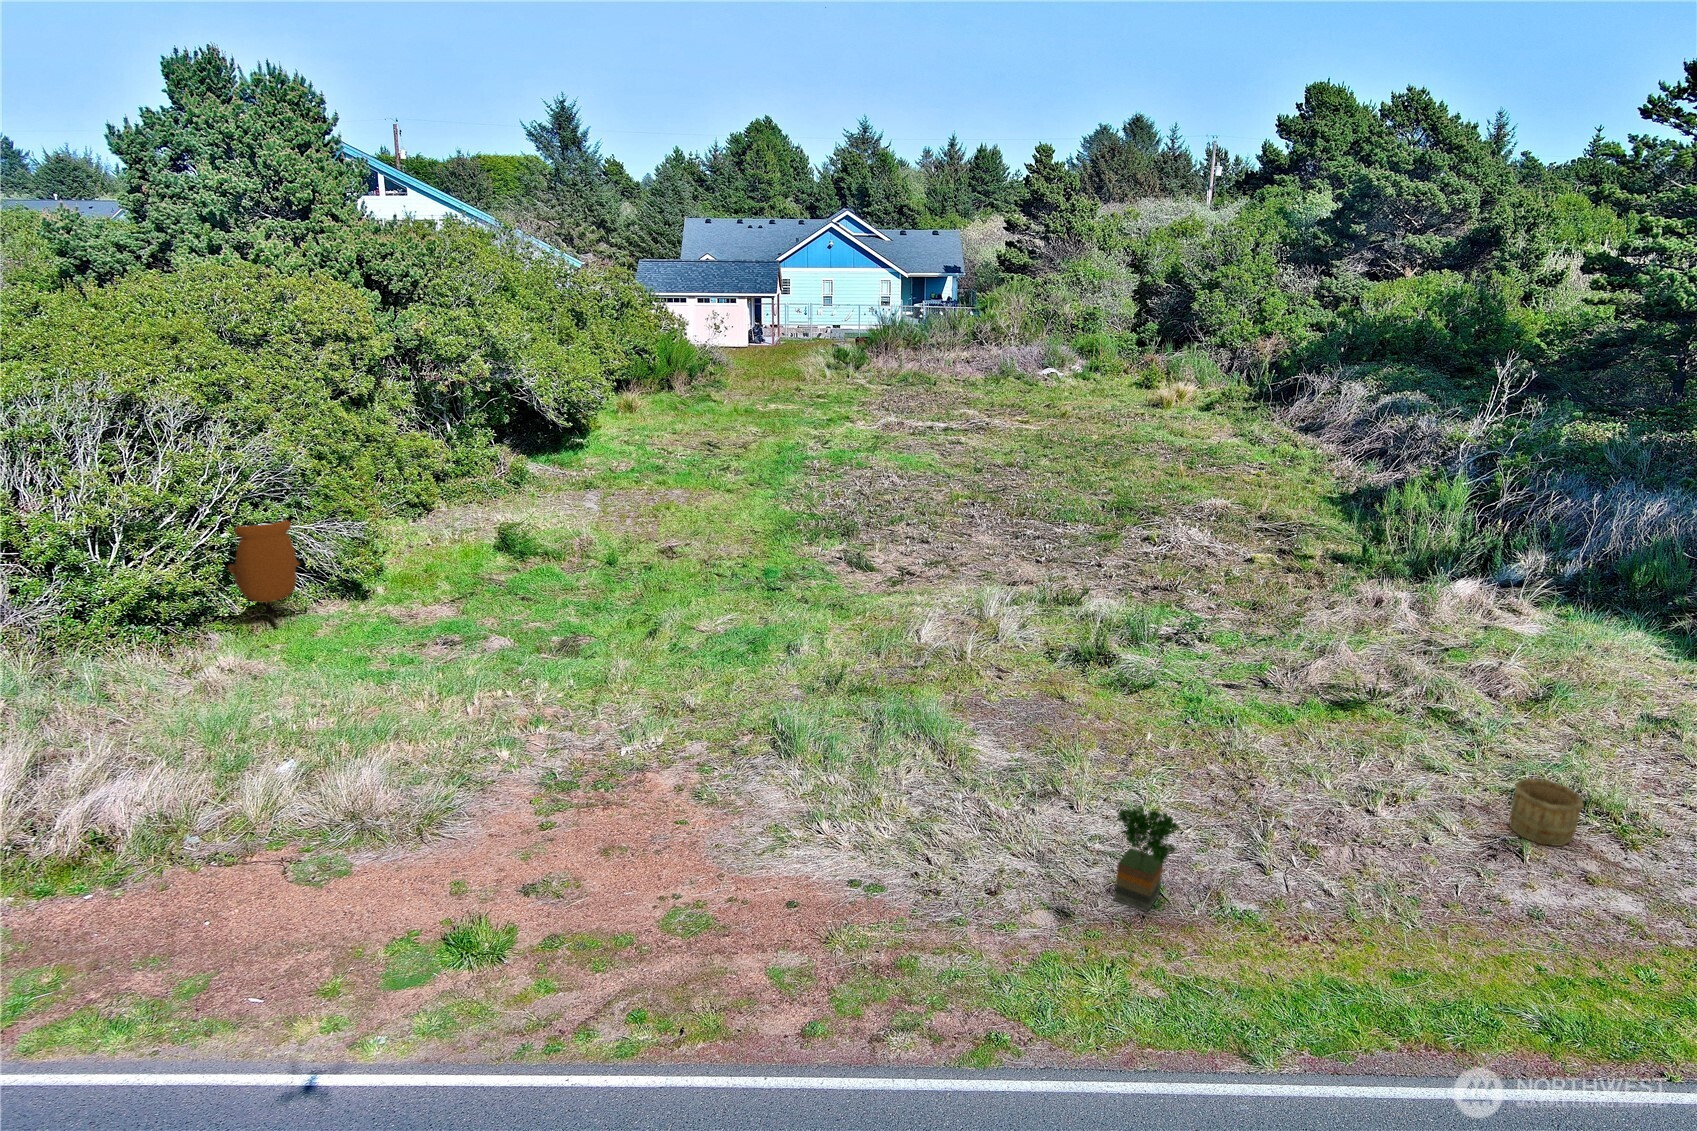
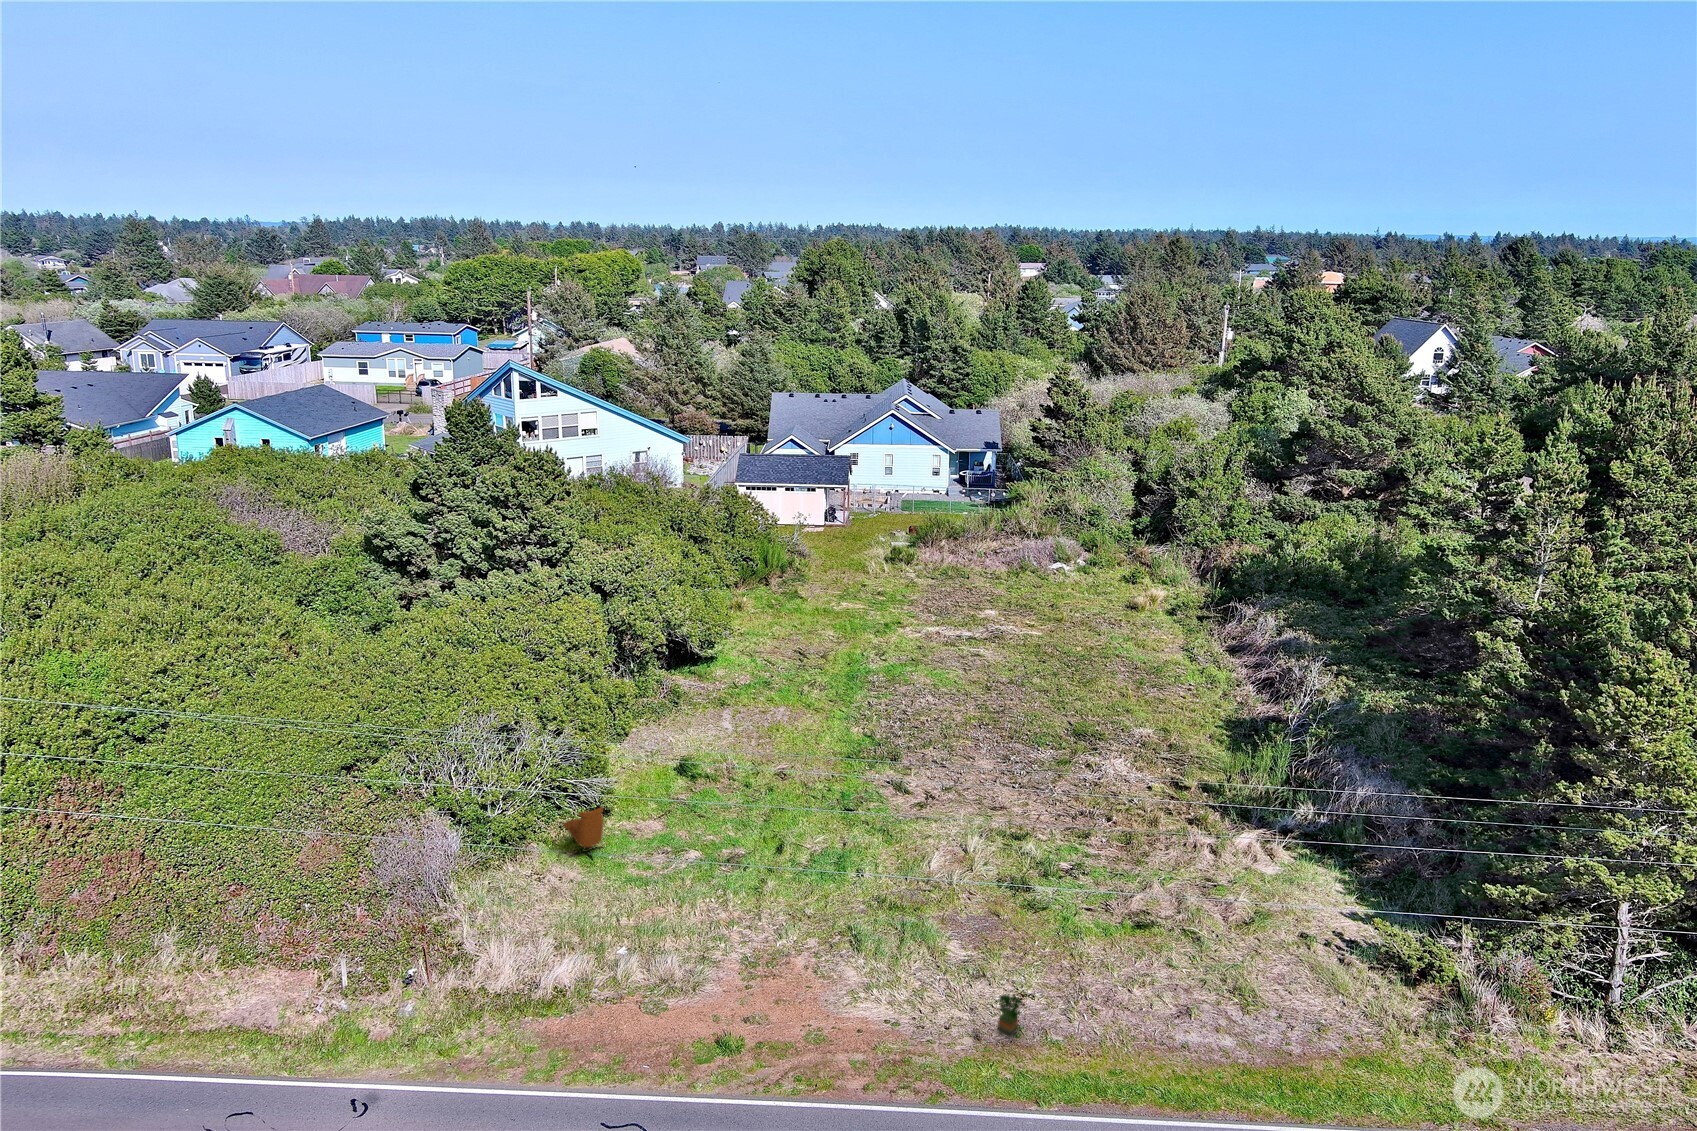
wooden bucket: present [1510,778,1584,846] -> none [1189,977,1219,1011]

